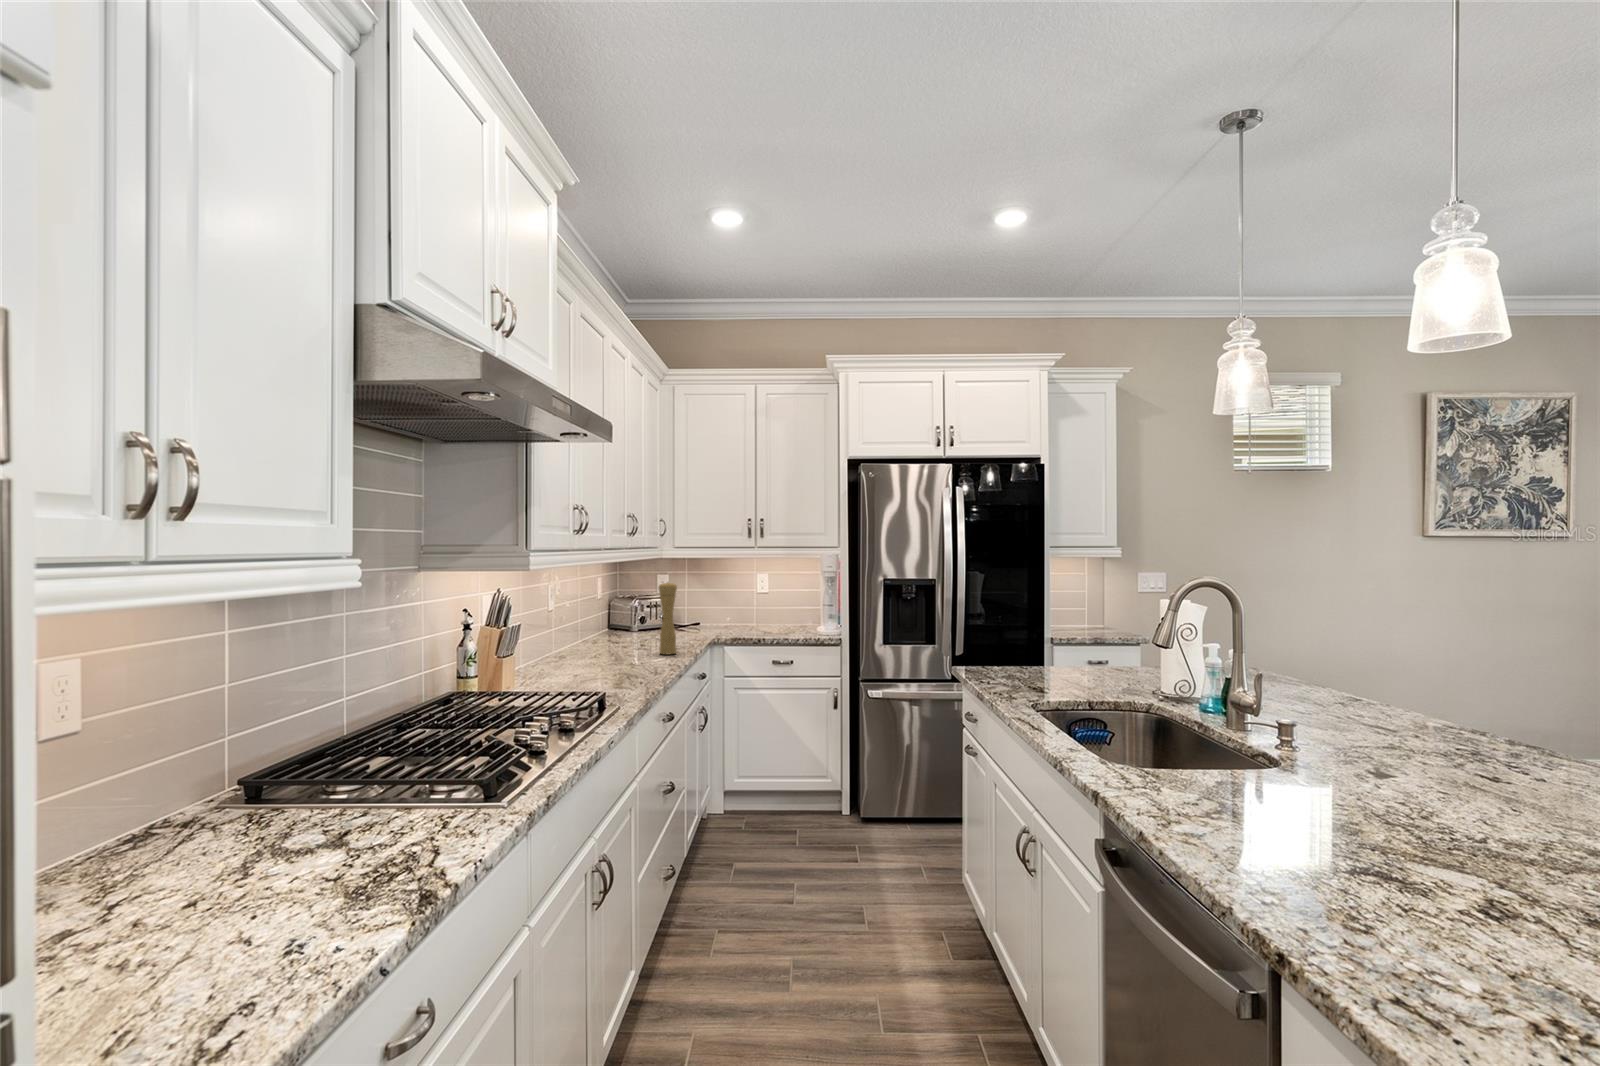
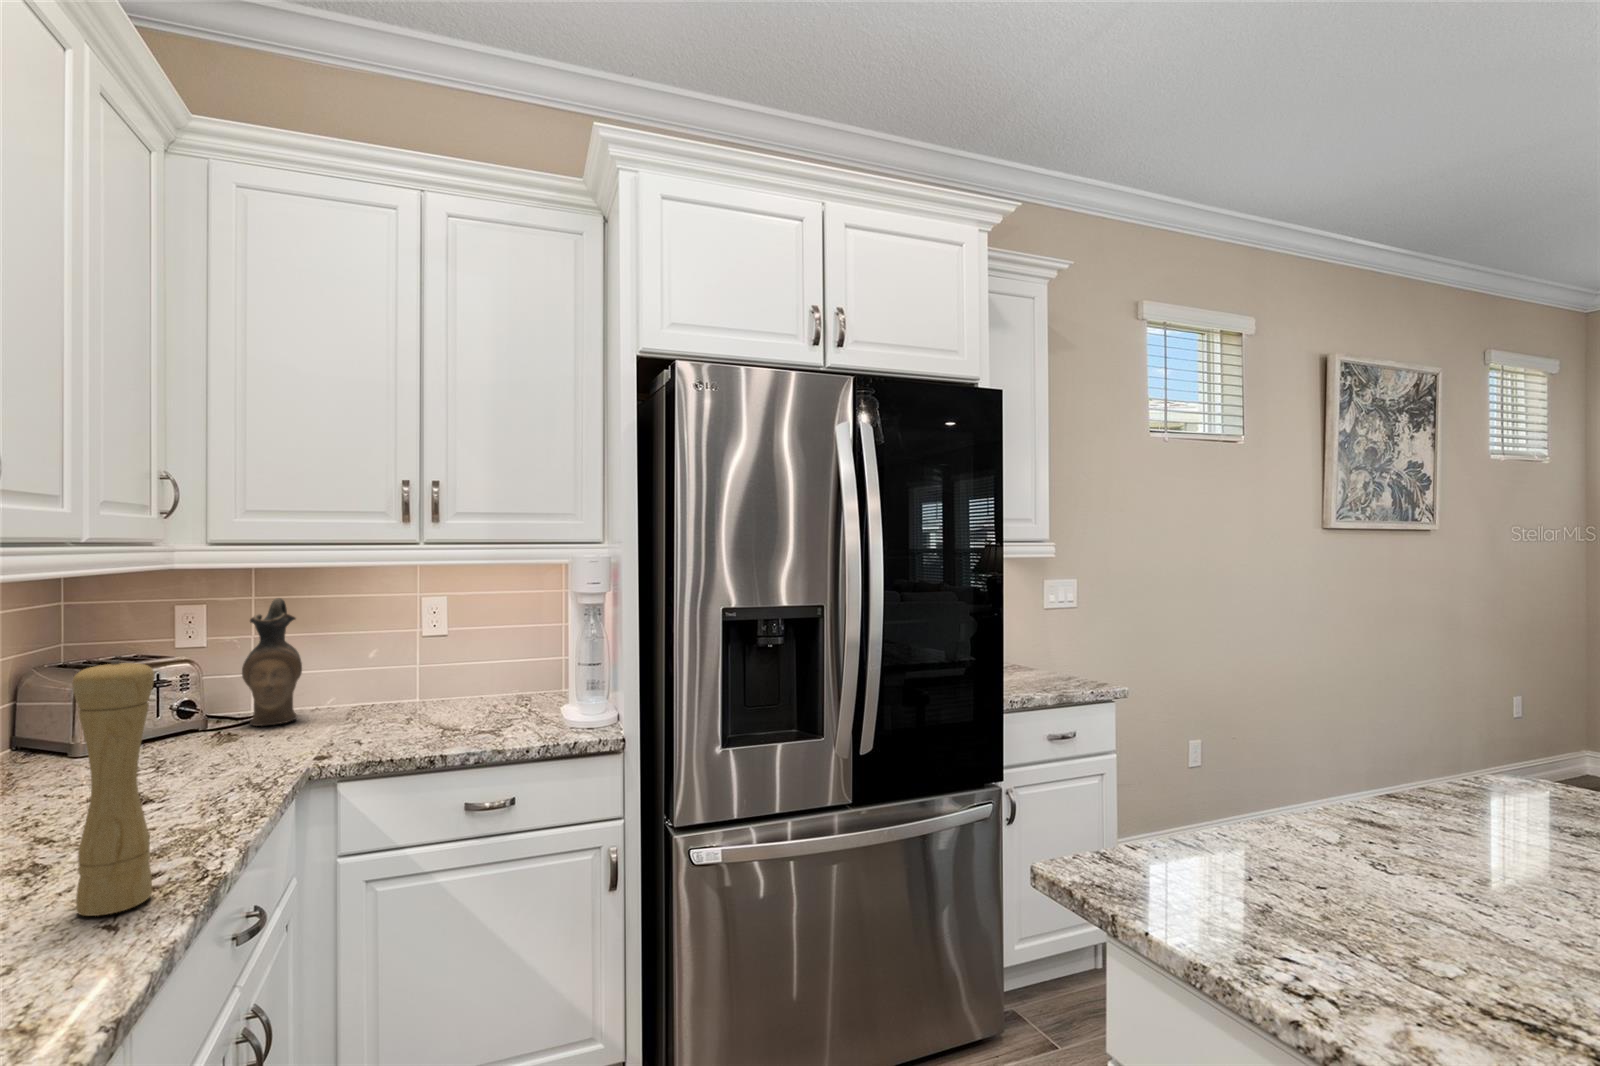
ceramic pitcher: none [689,571,711,625] -> present [242,598,302,726]

